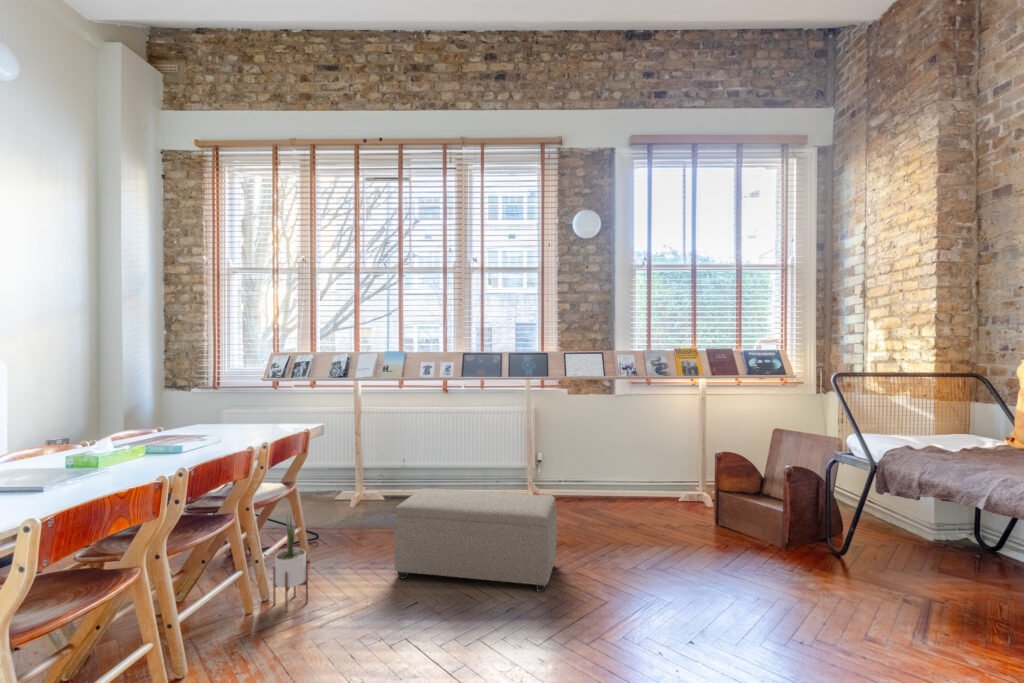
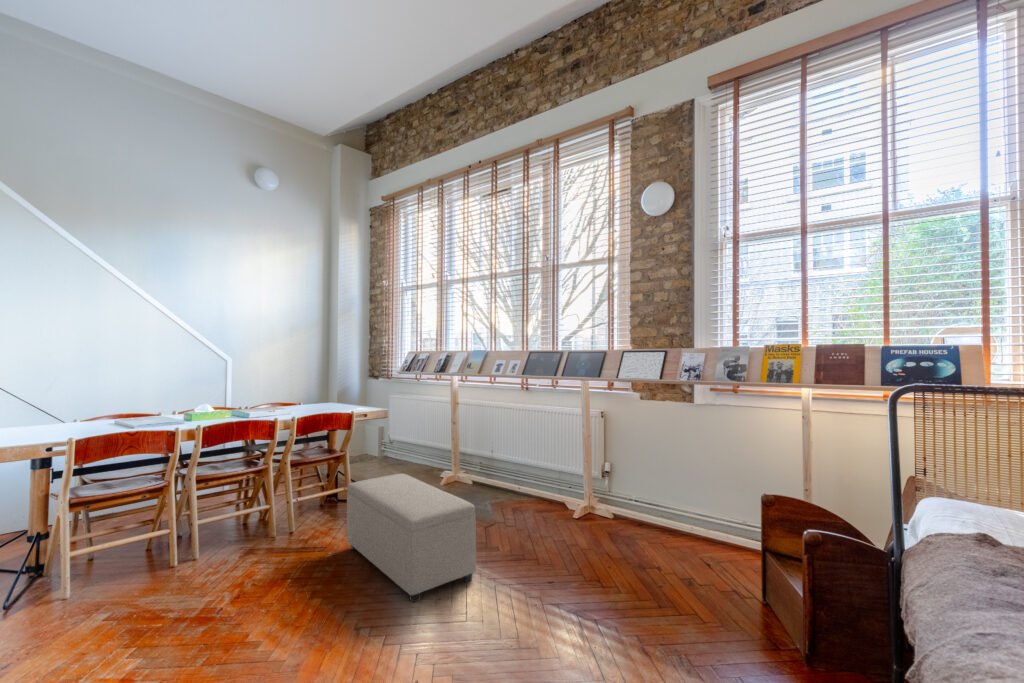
potted plant: present [273,516,308,612] -> none [255,468,281,549]

